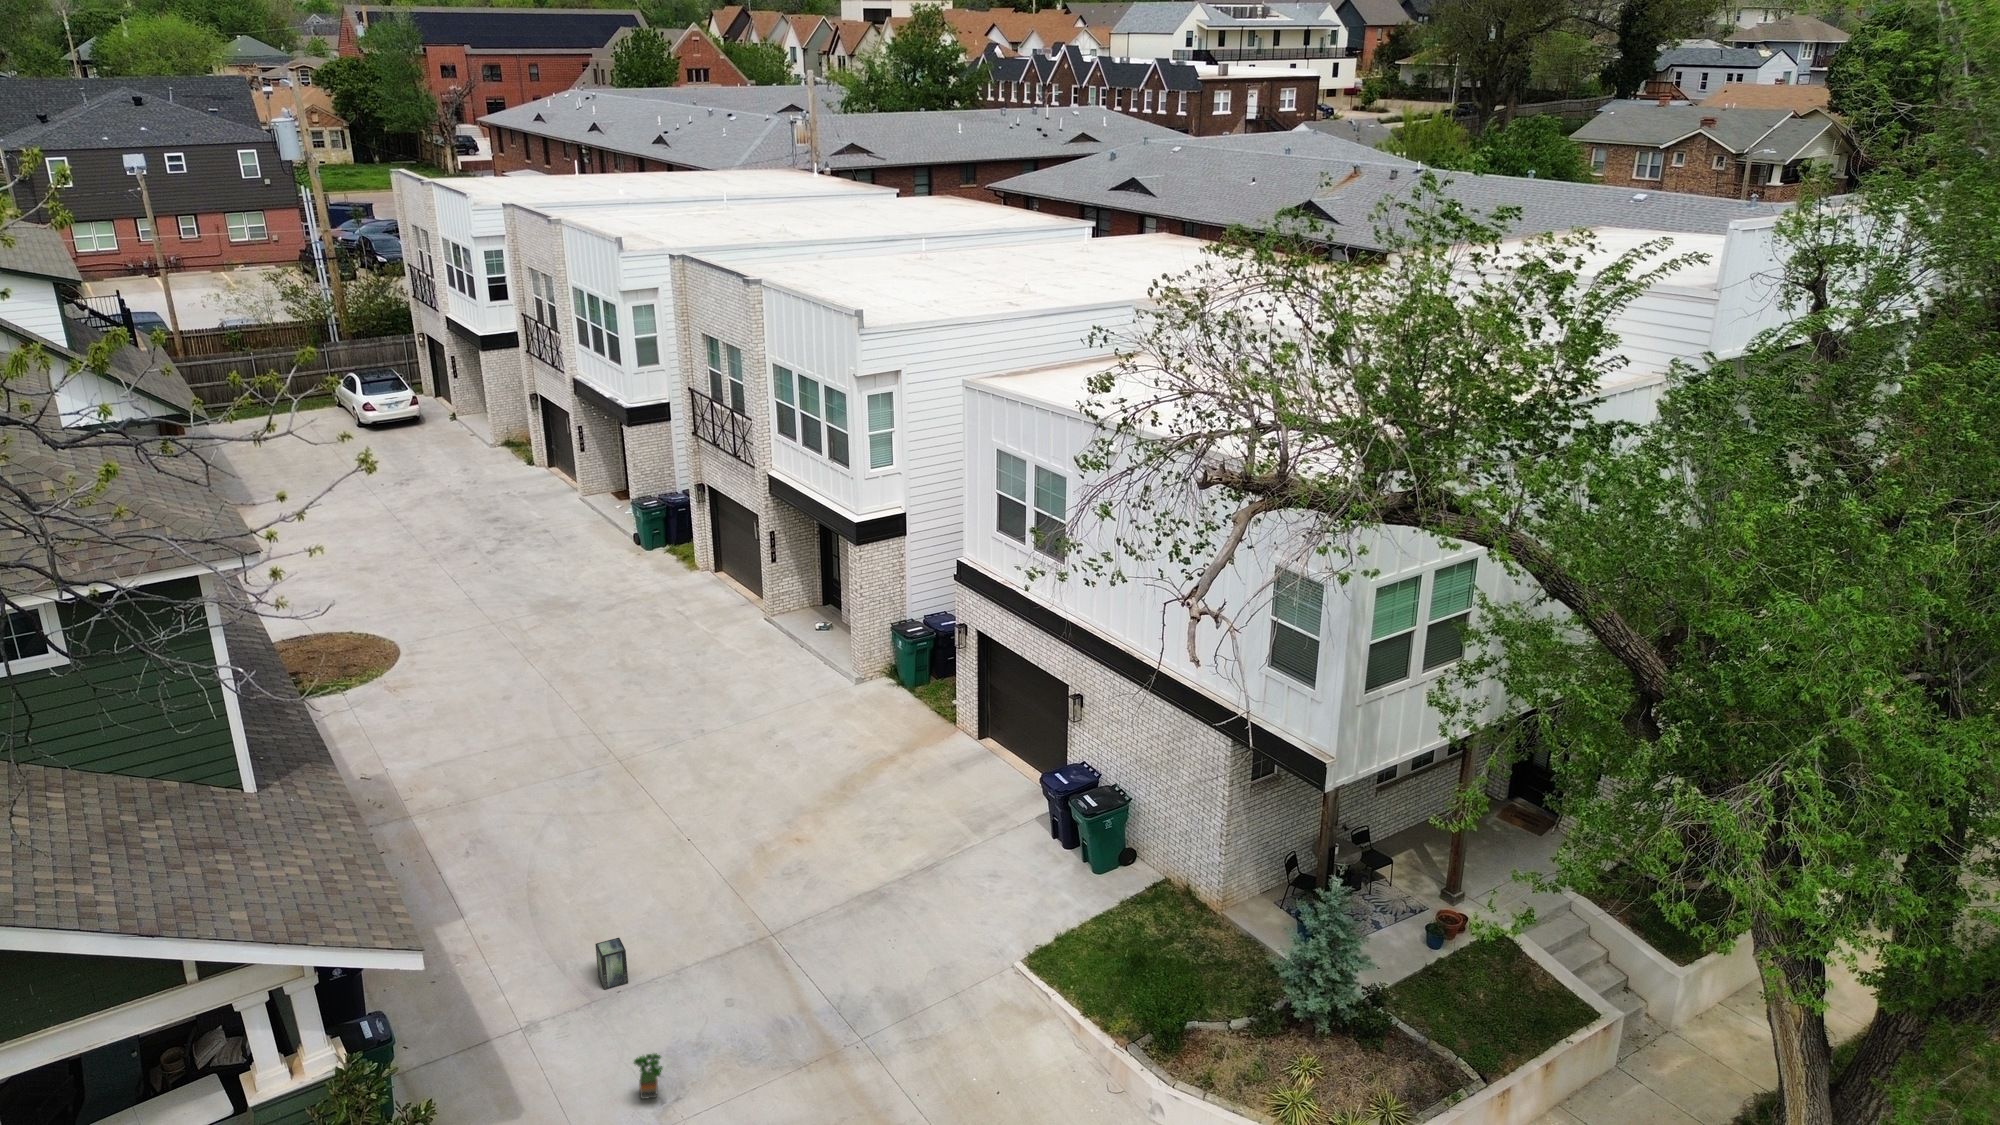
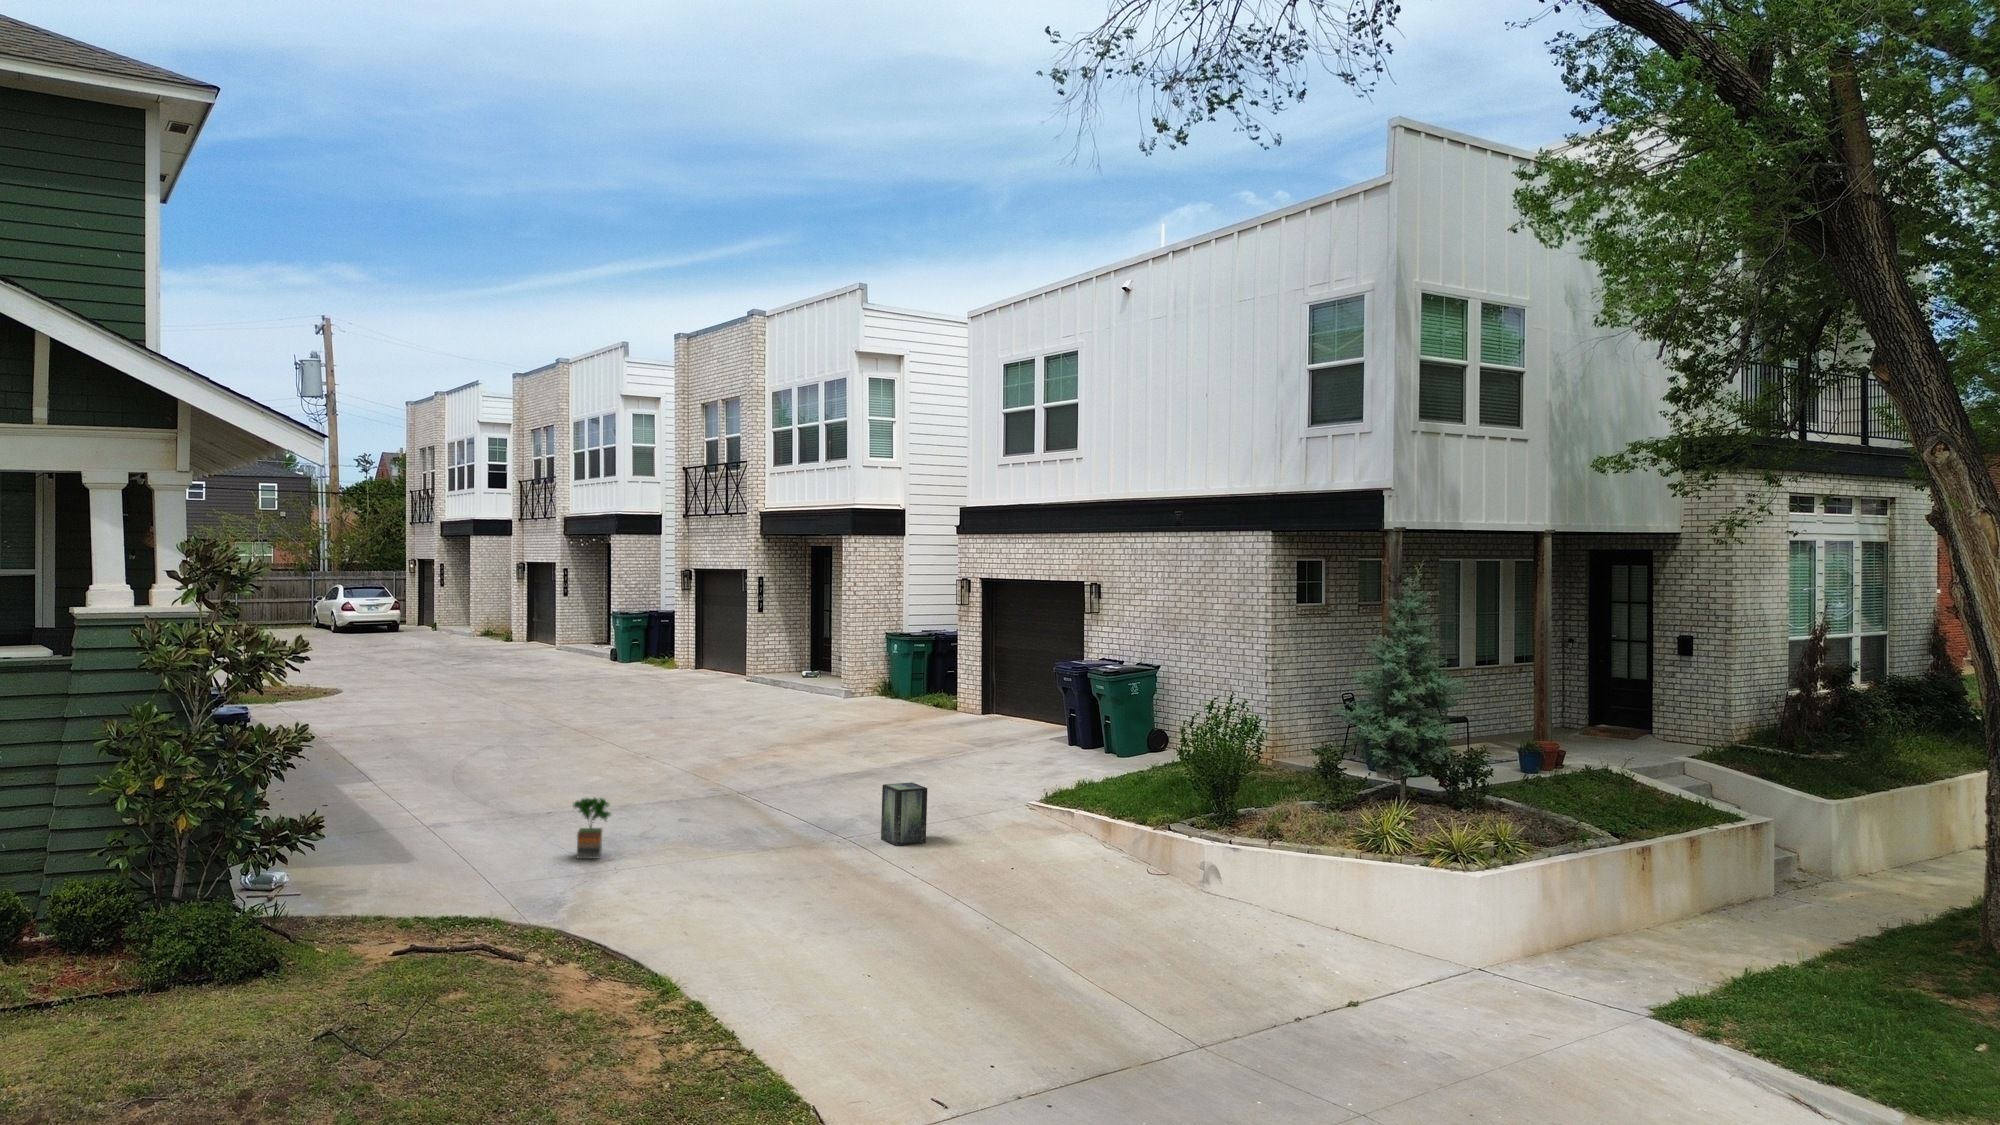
storage box: present [595,938,628,990] -> present [881,783,927,846]

